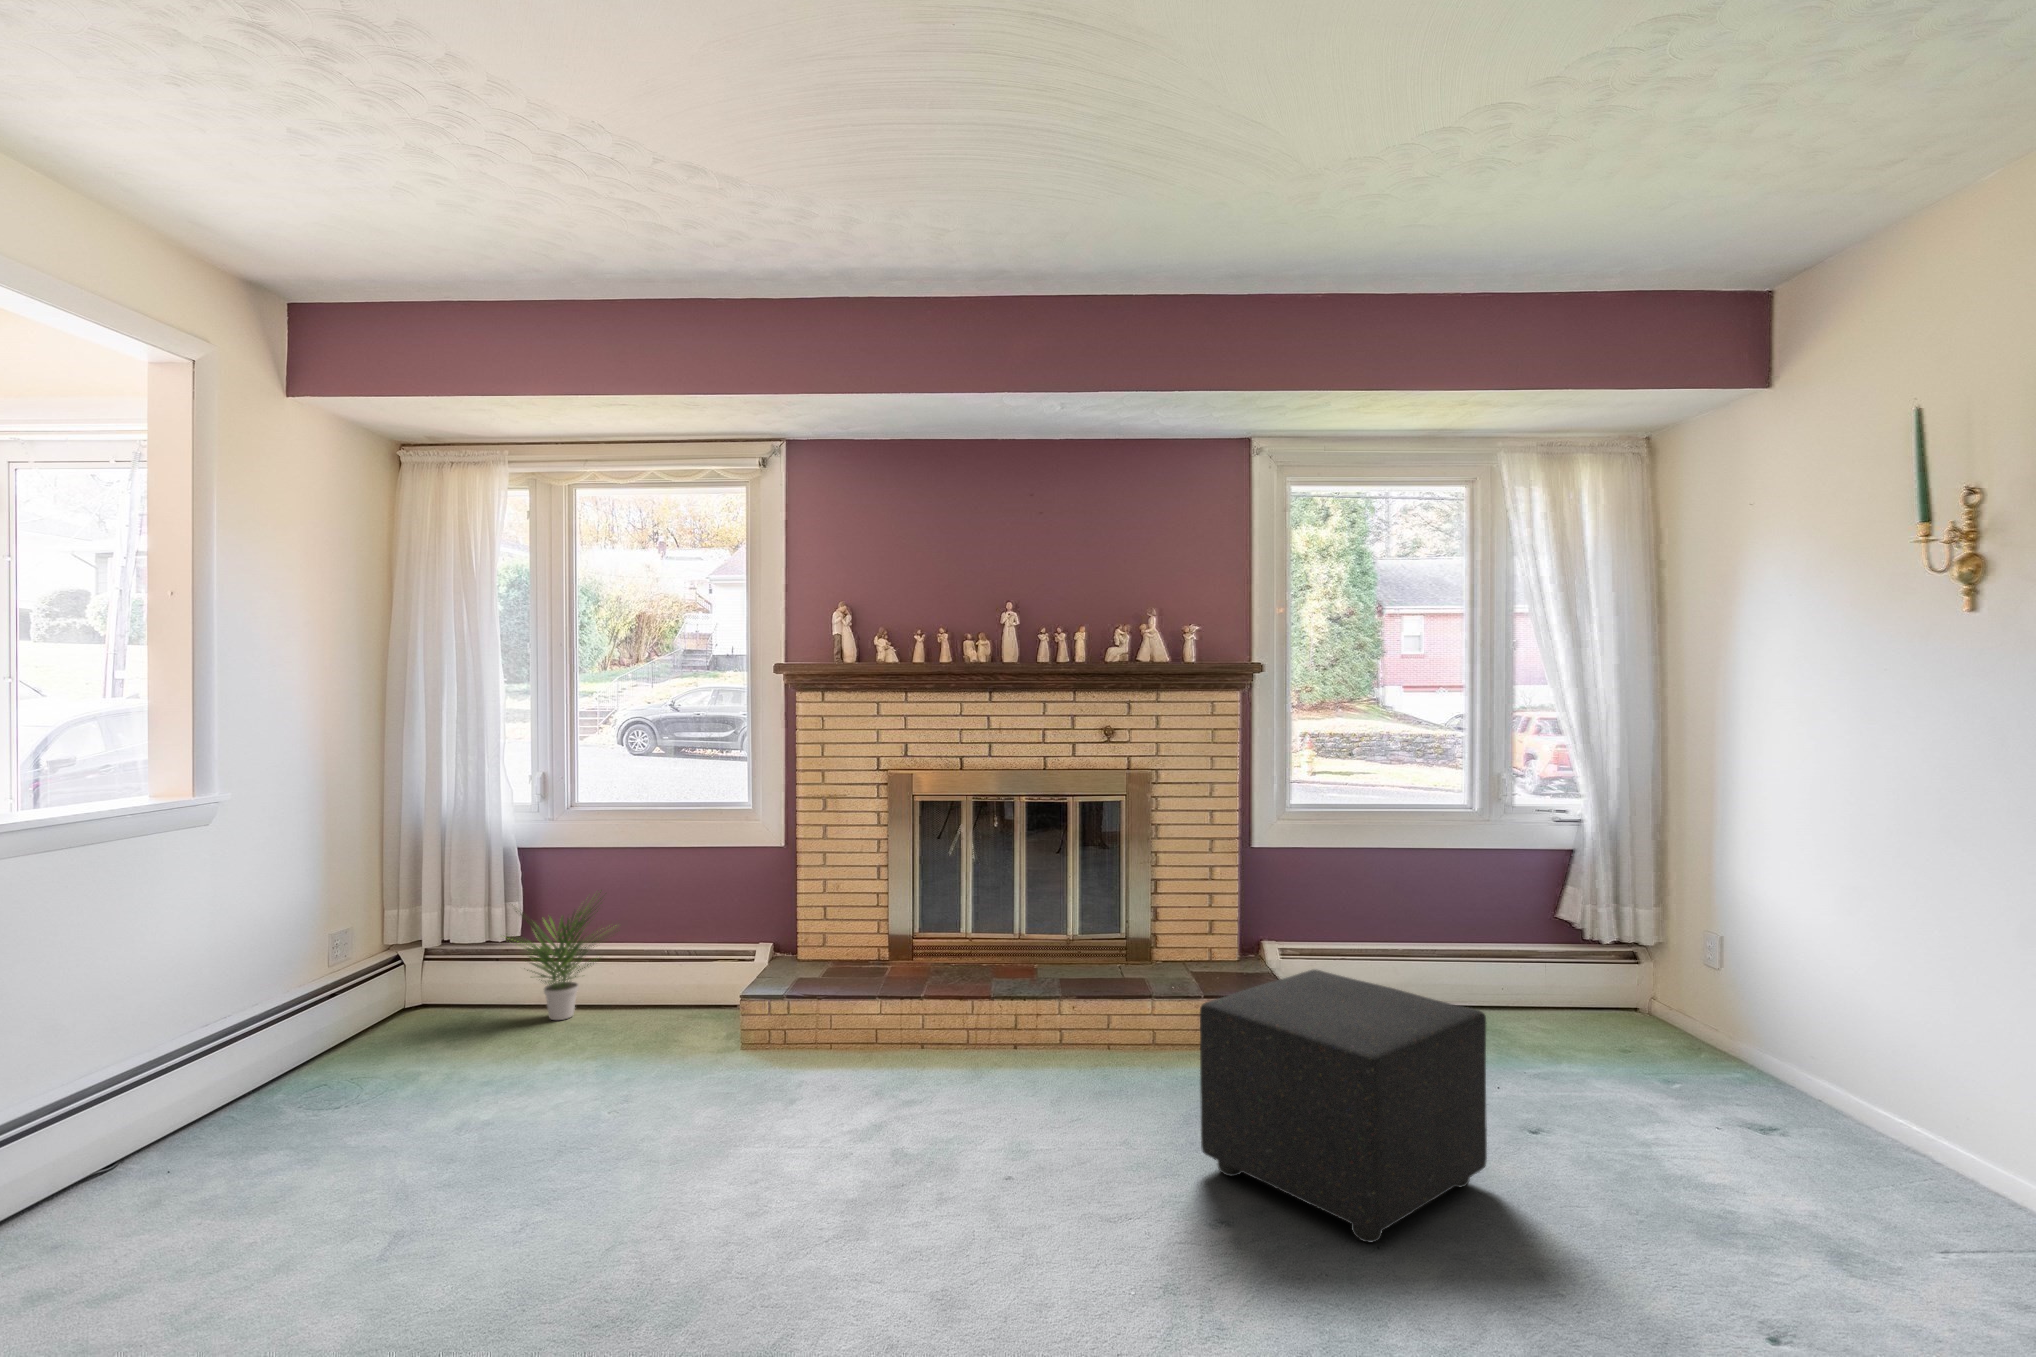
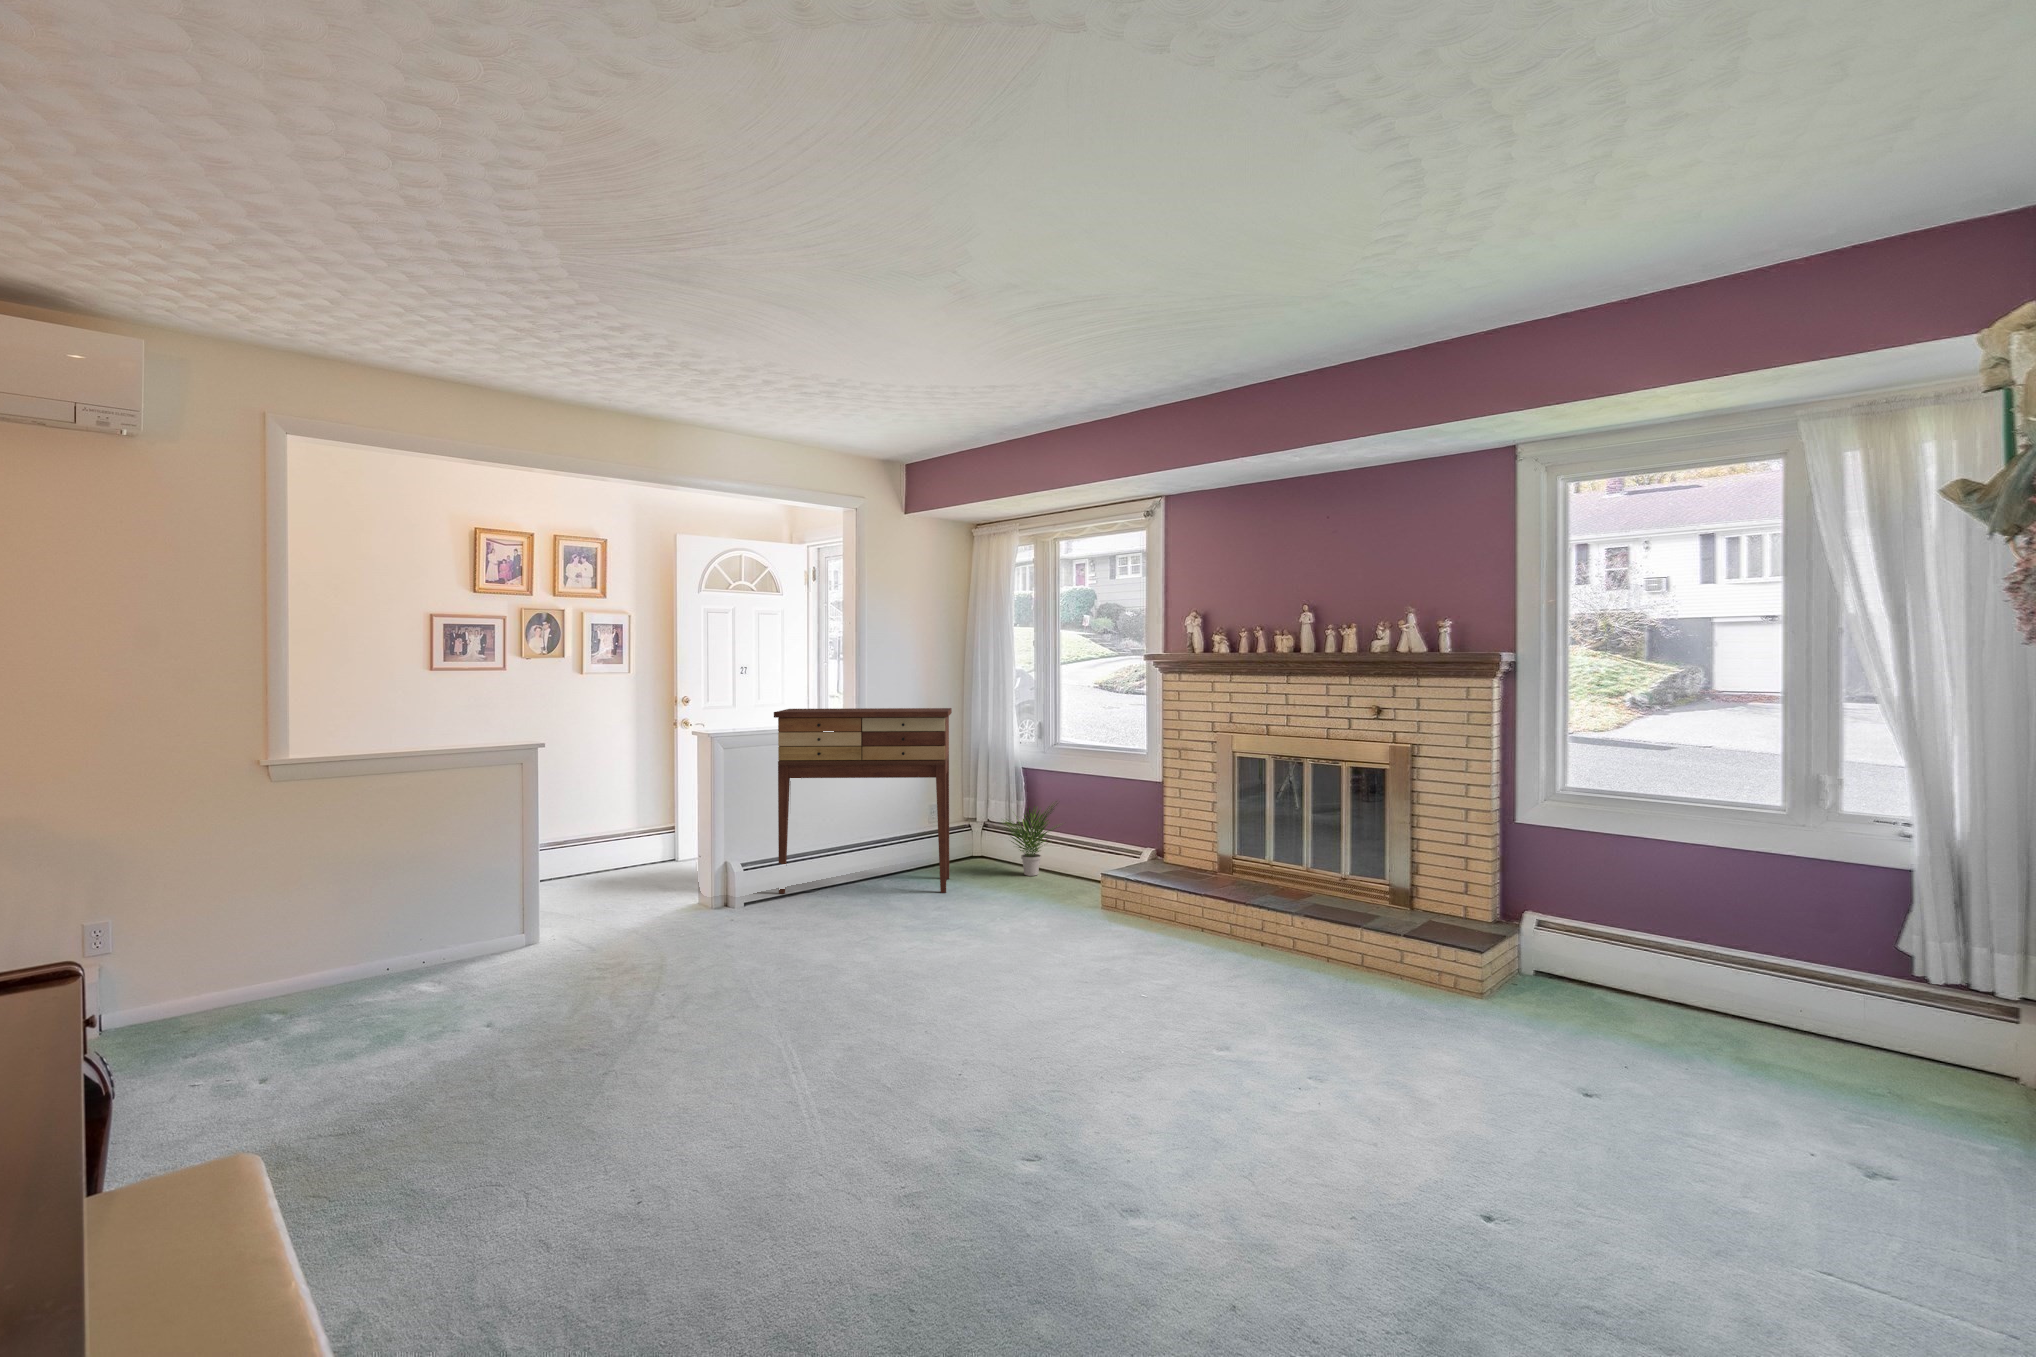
console table: none [24,755,458,1193] -> present [774,708,952,894]
ottoman: present [1200,970,1487,1243] -> none [1257,905,1454,1086]

